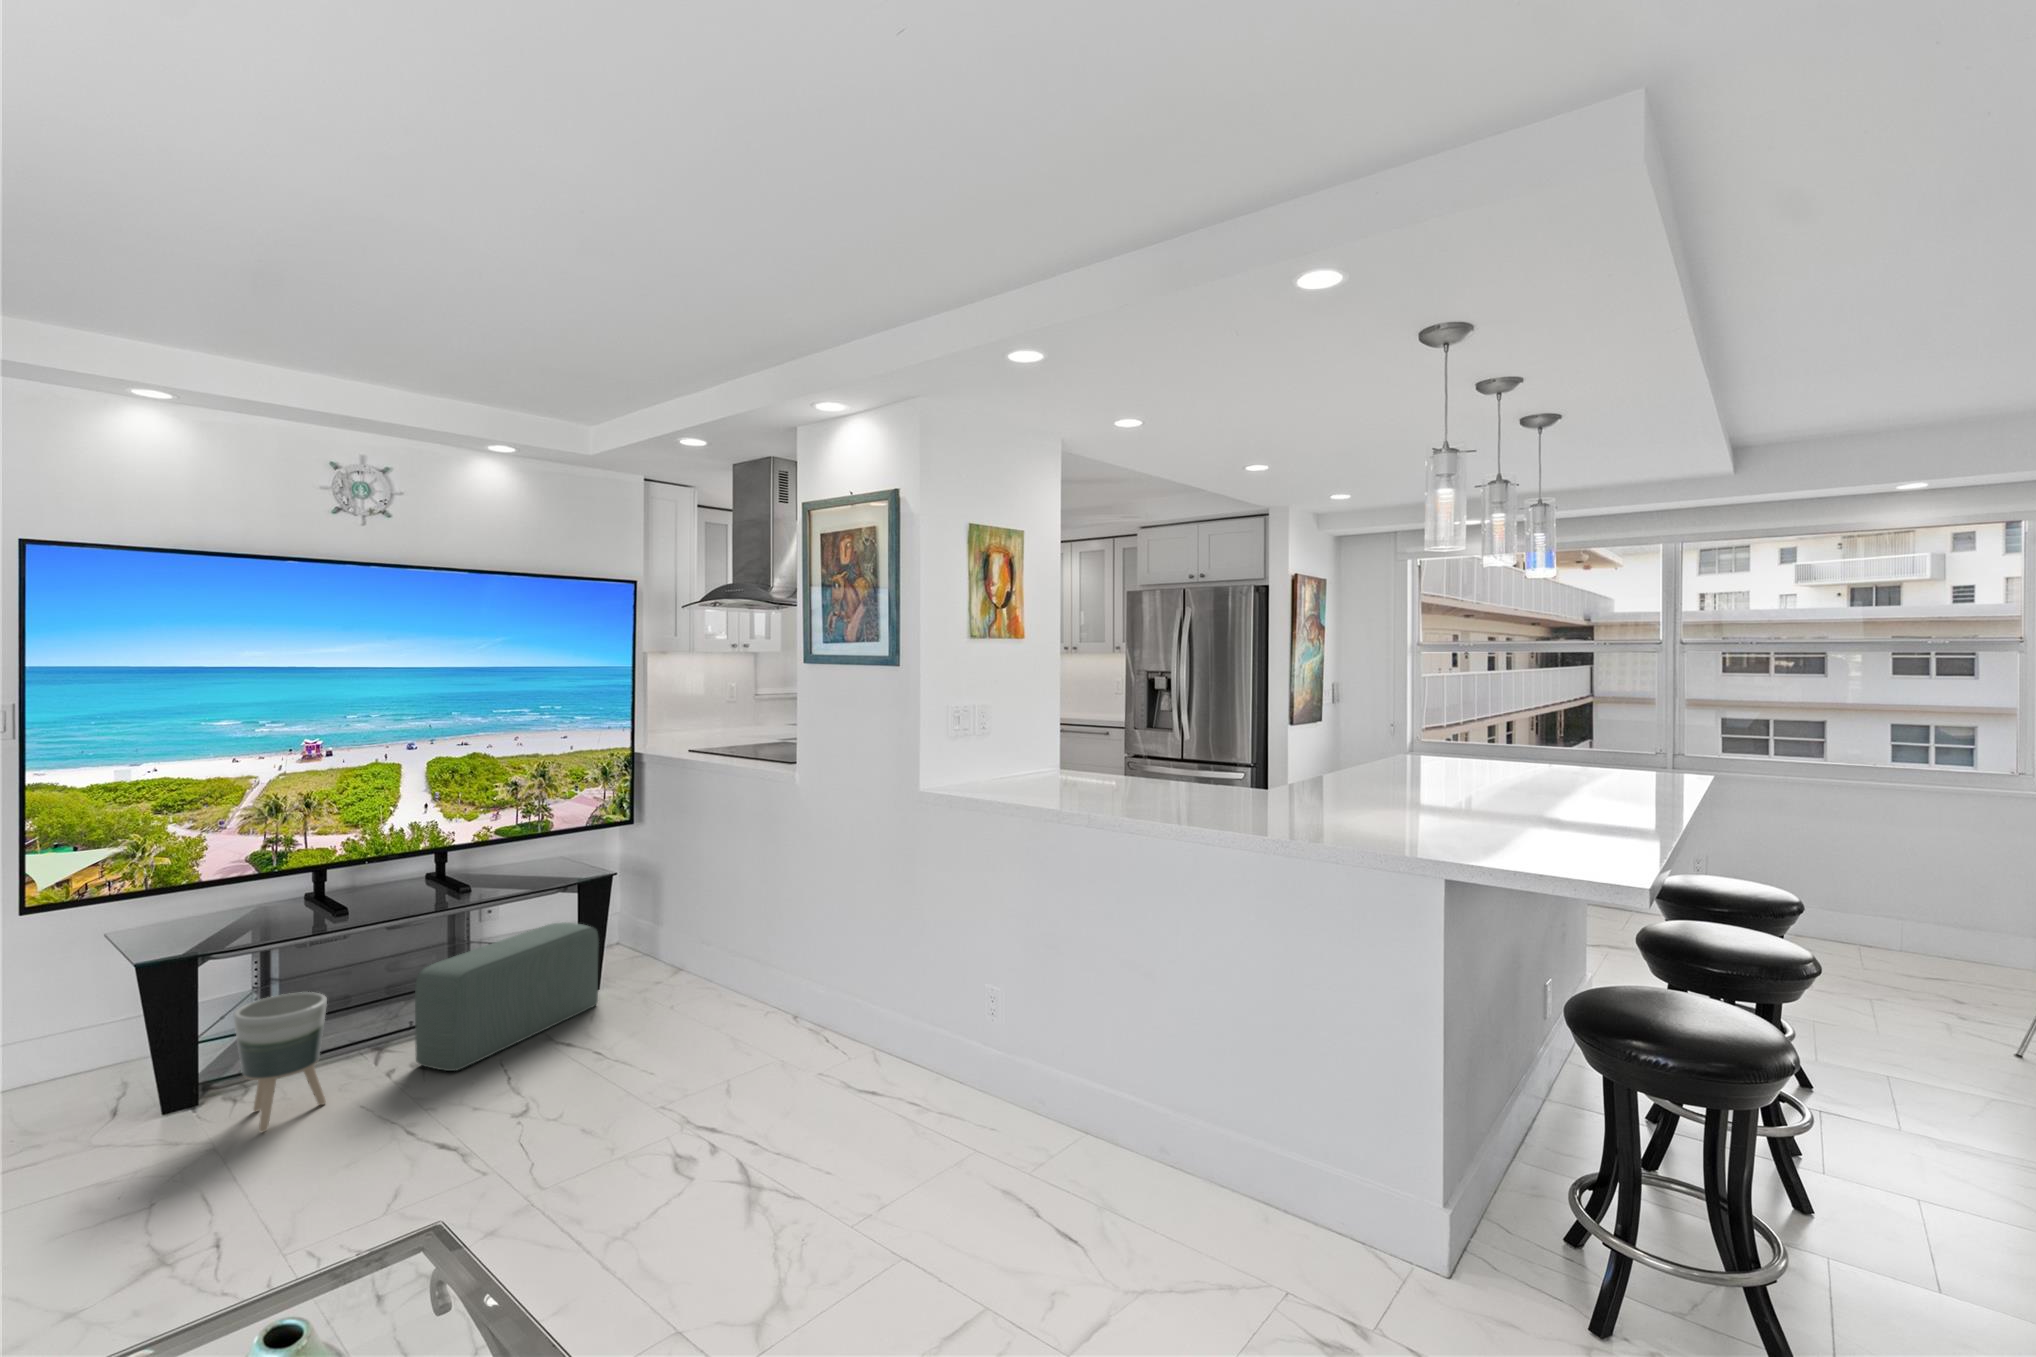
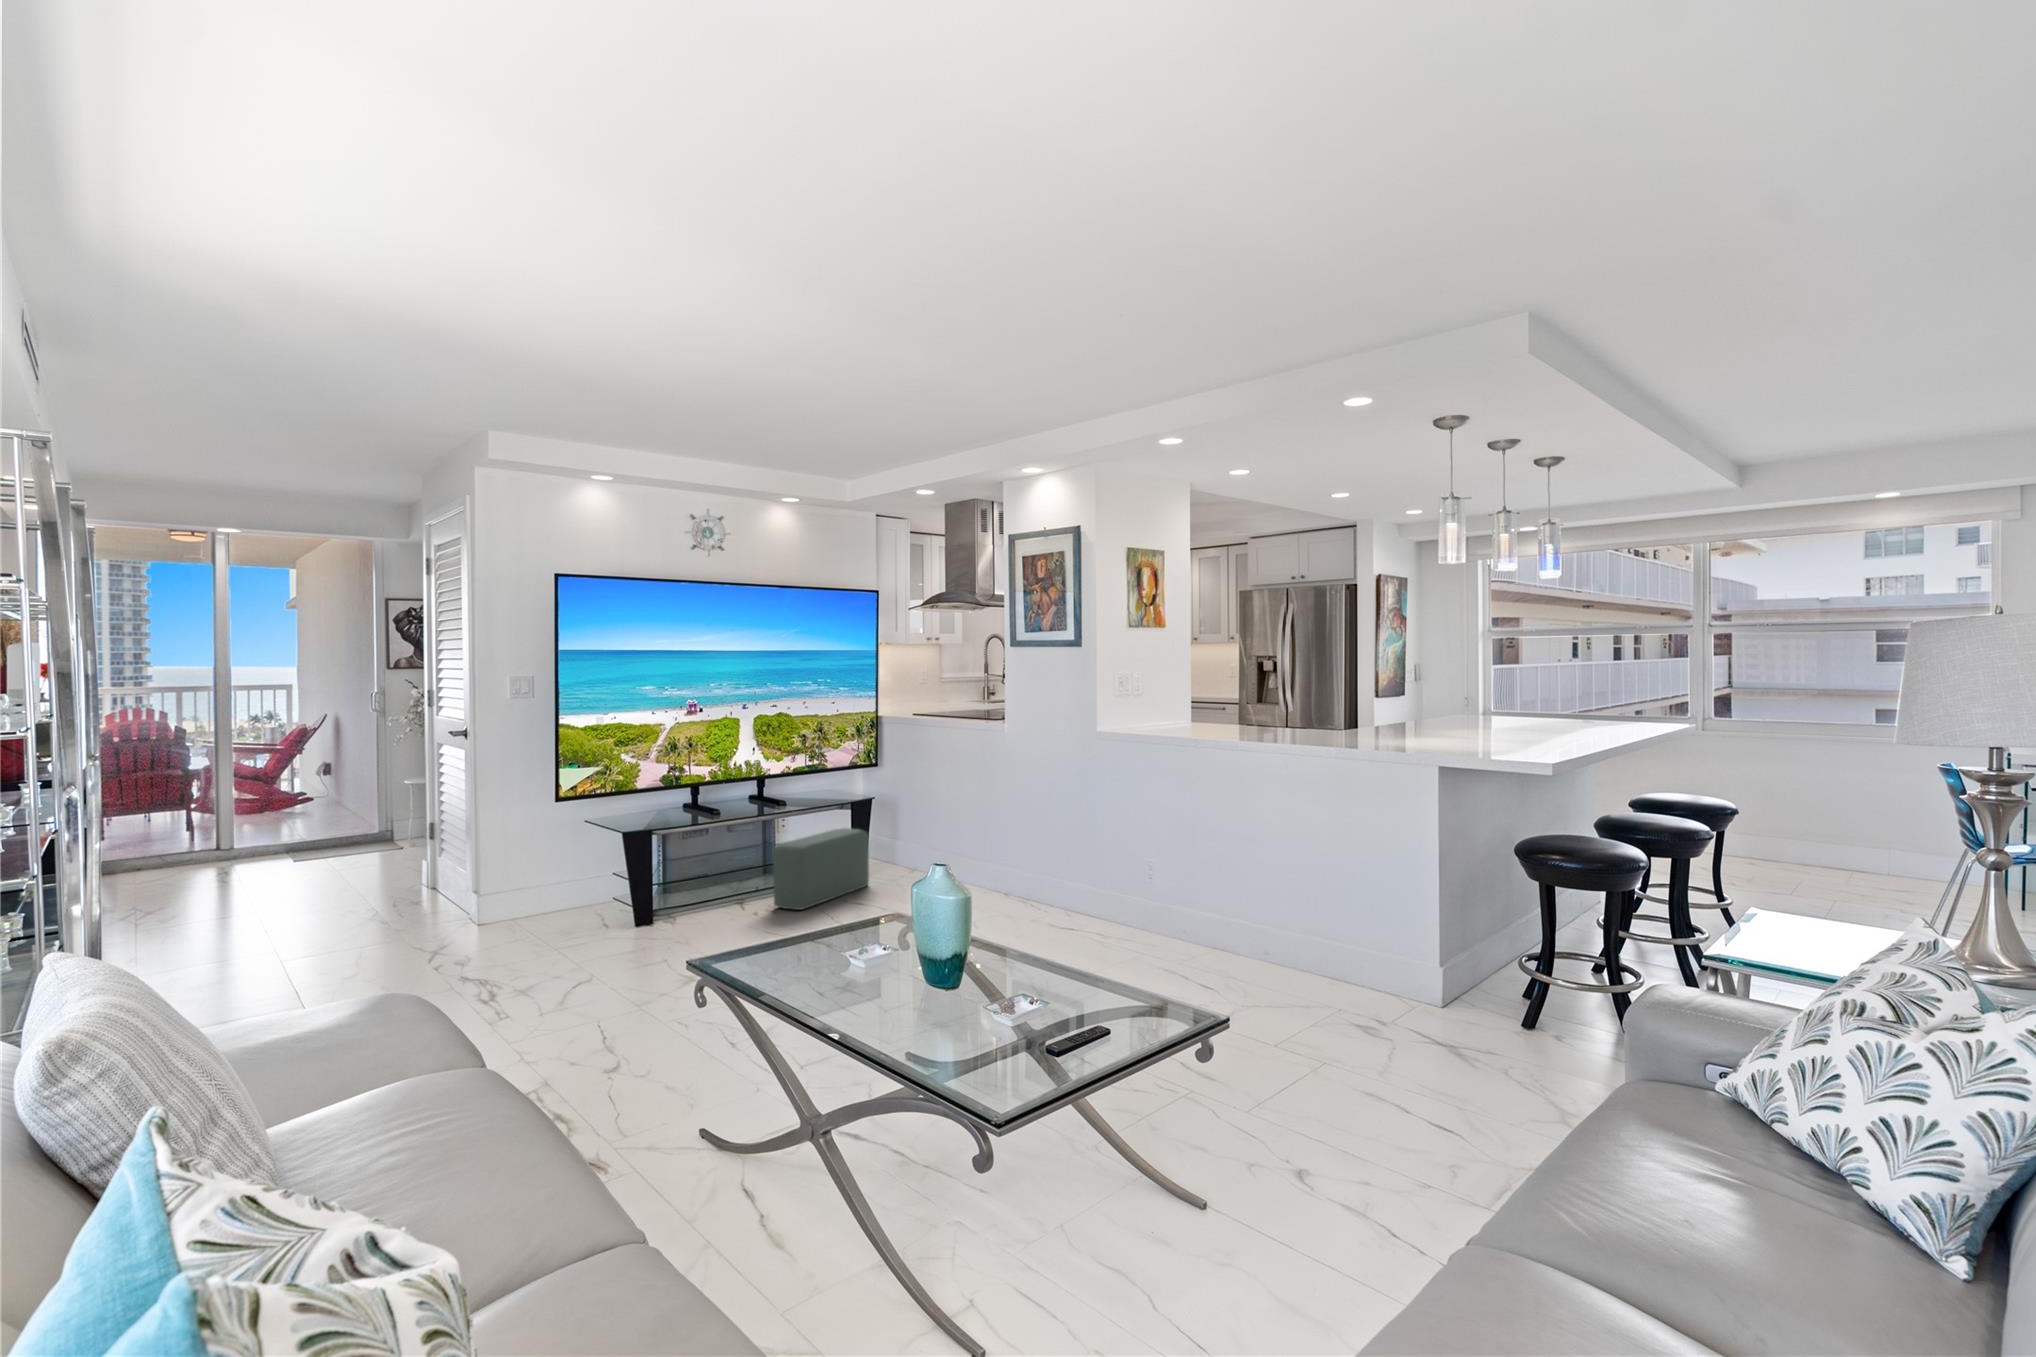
planter: present [234,992,327,1132] -> none [689,853,736,930]

